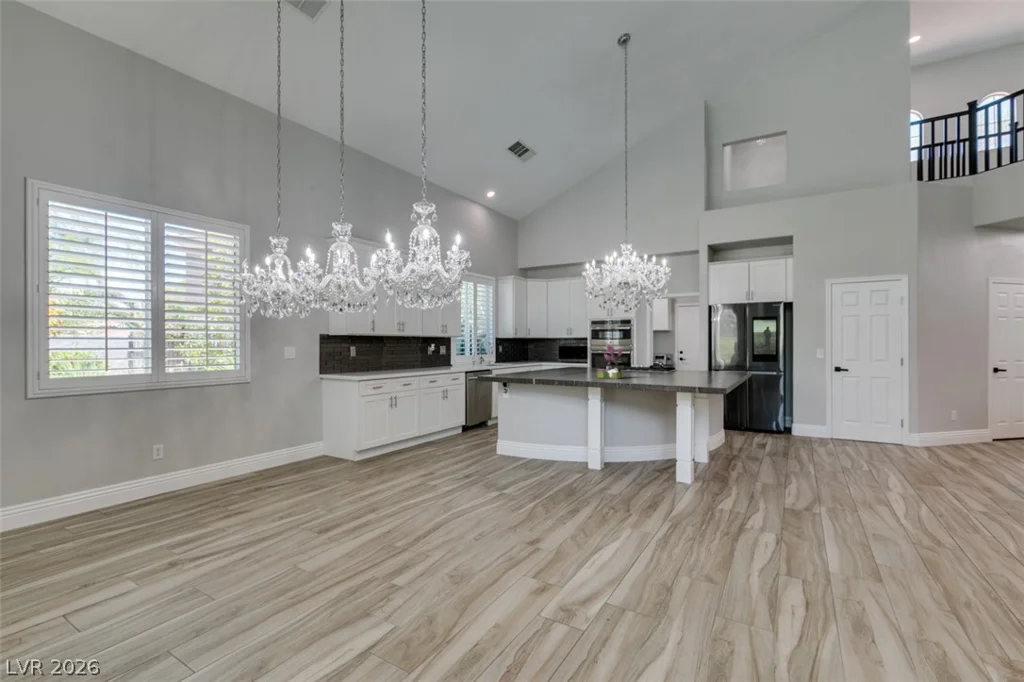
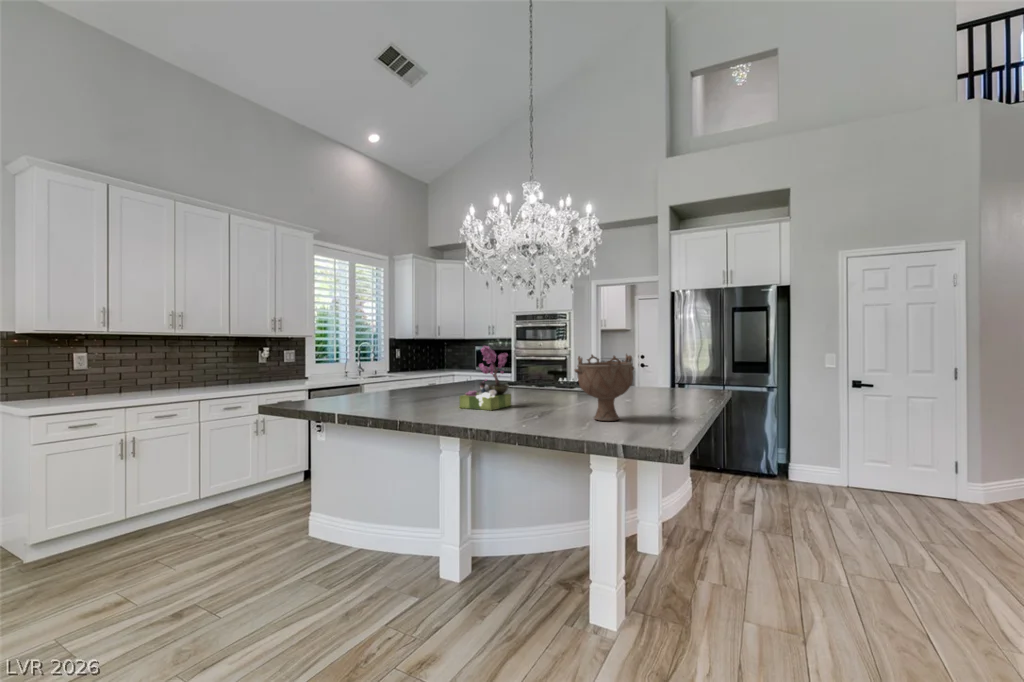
decorative bowl: none [668,348,699,382] -> present [575,354,634,421]

